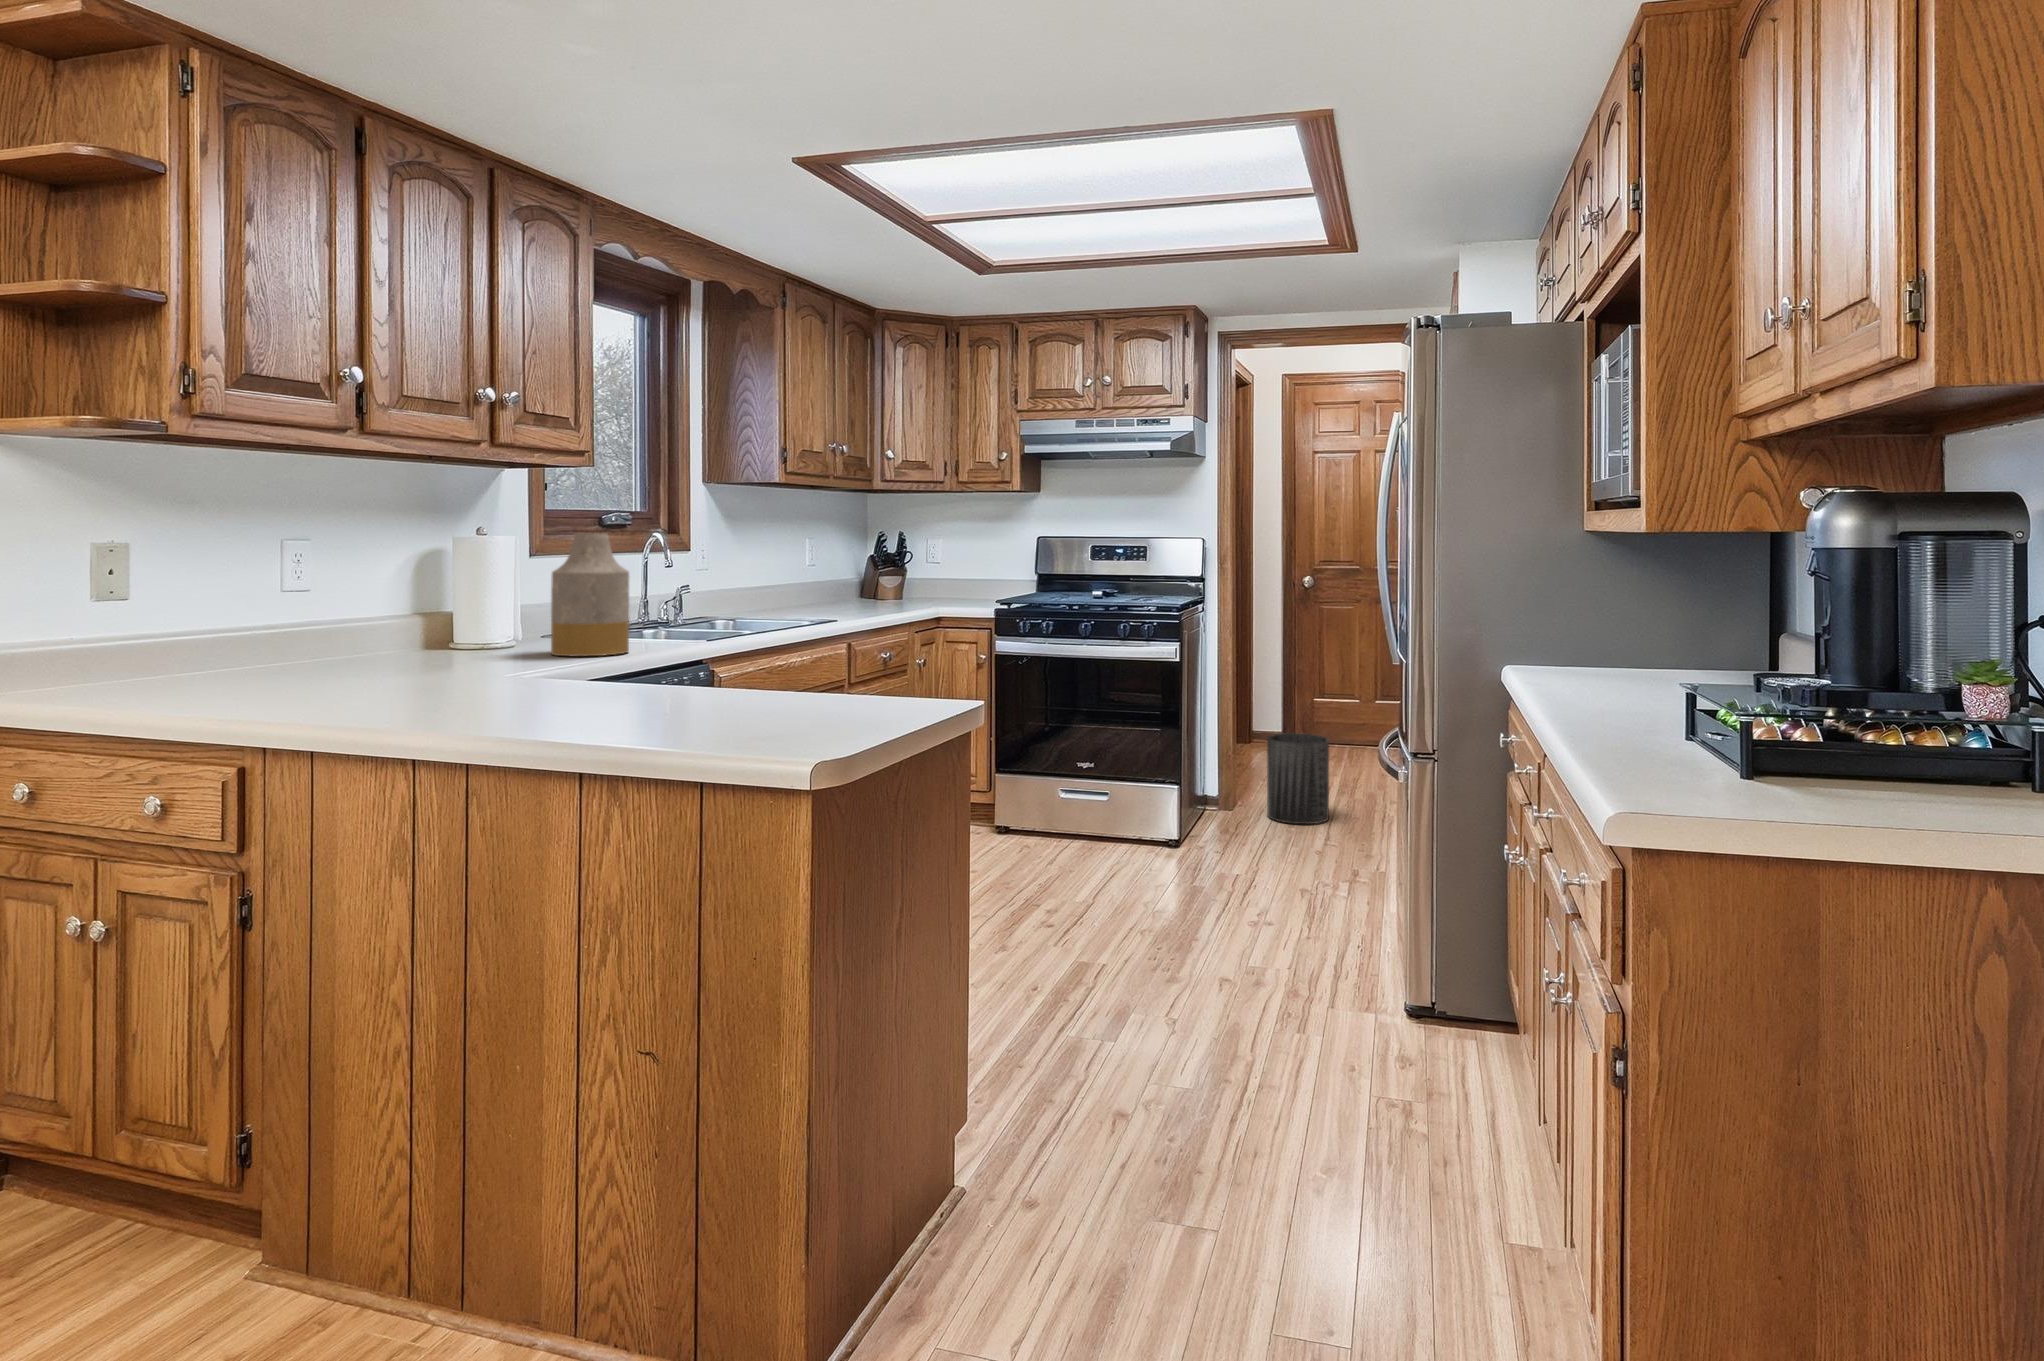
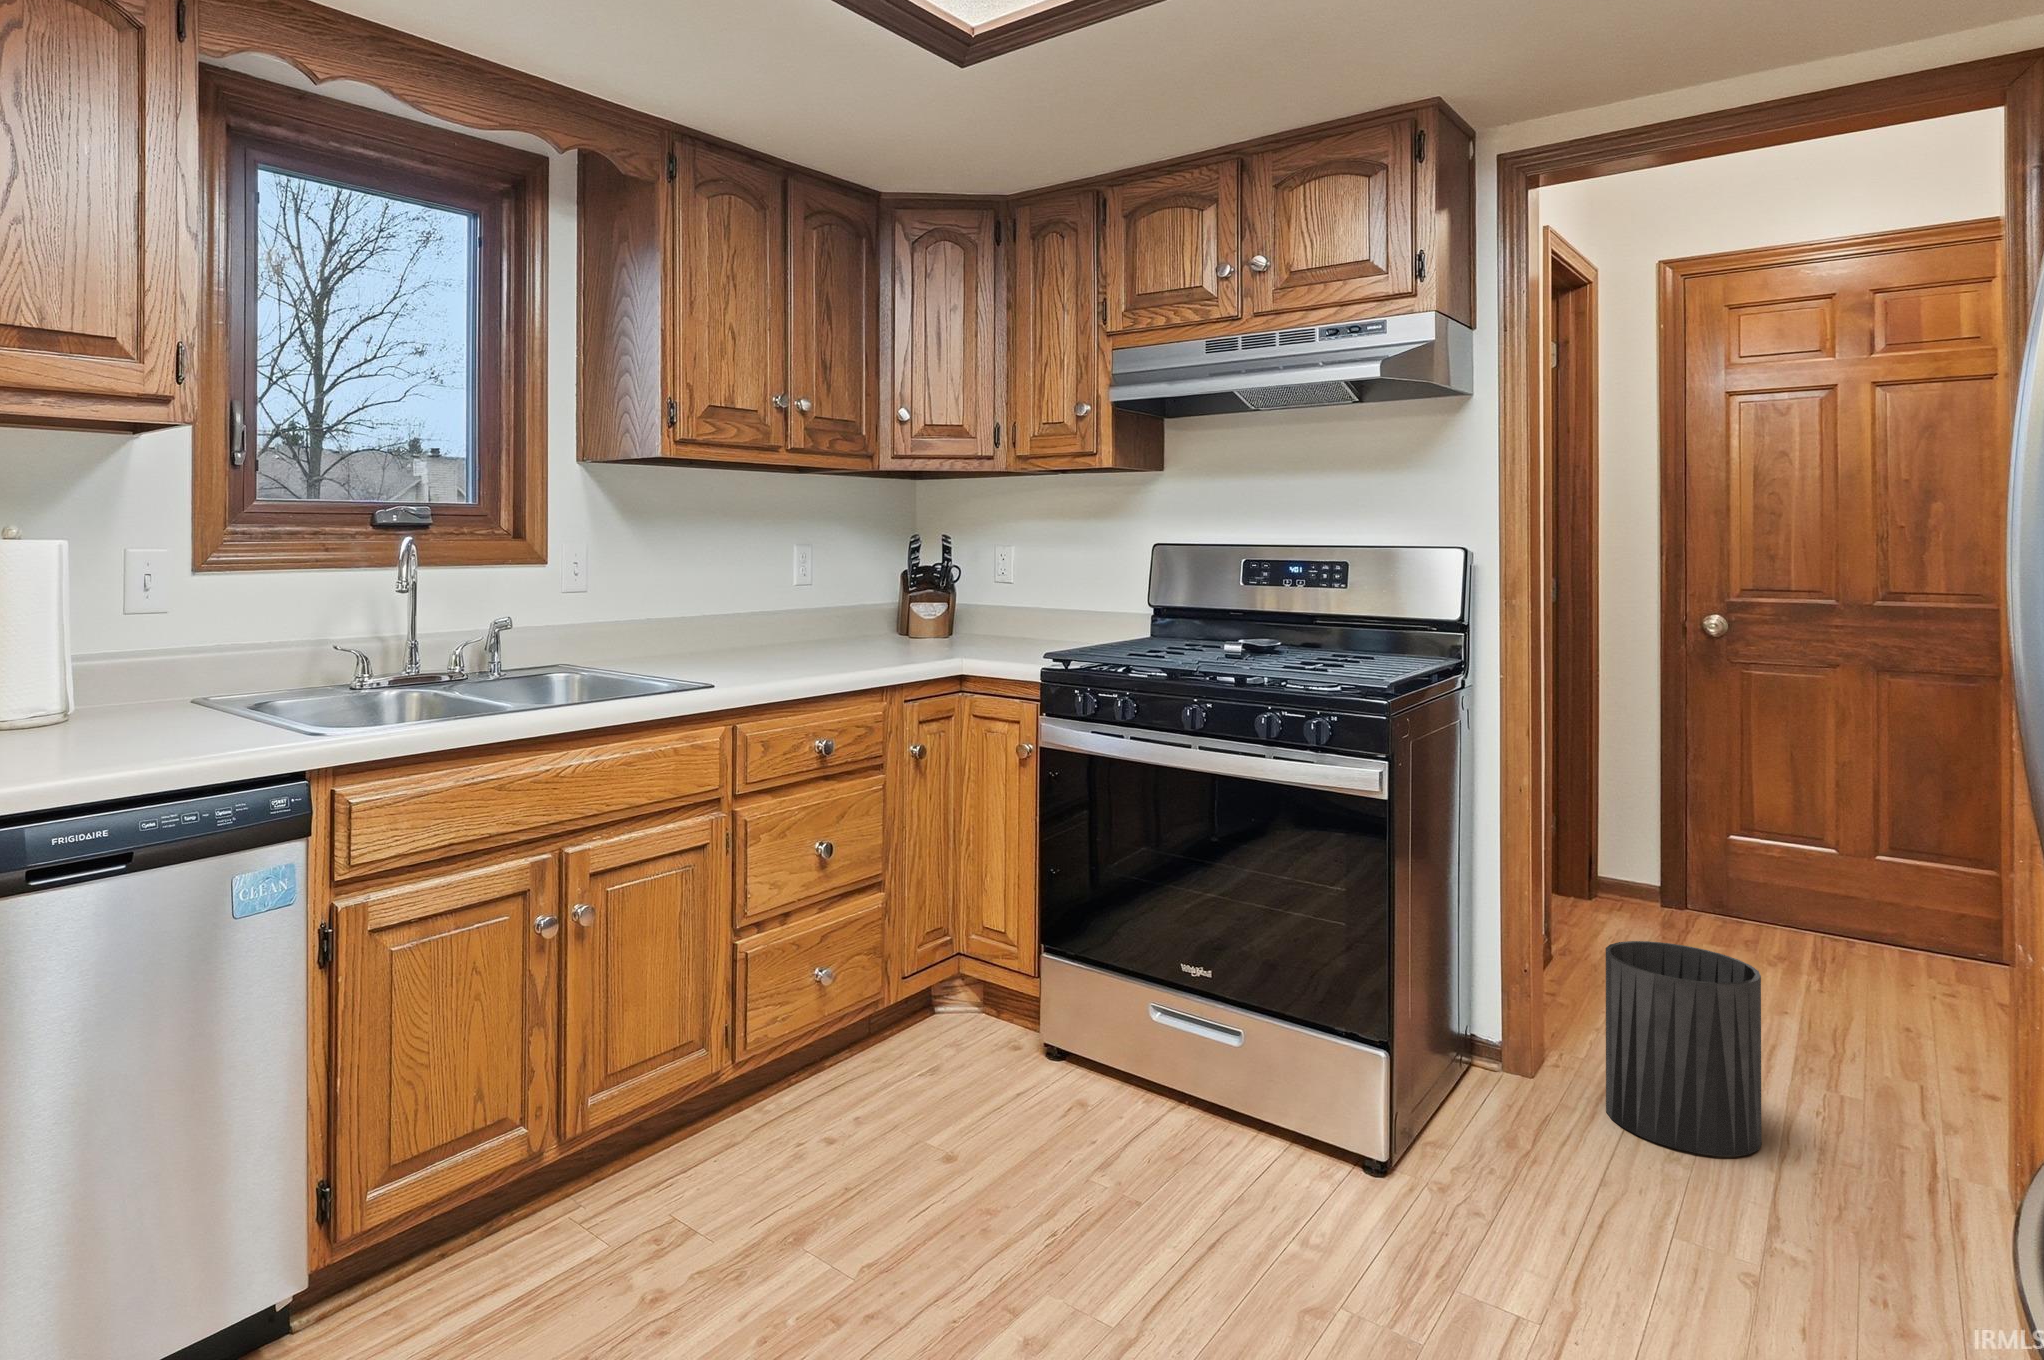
vase: present [551,534,629,656] -> none [18,535,168,761]

